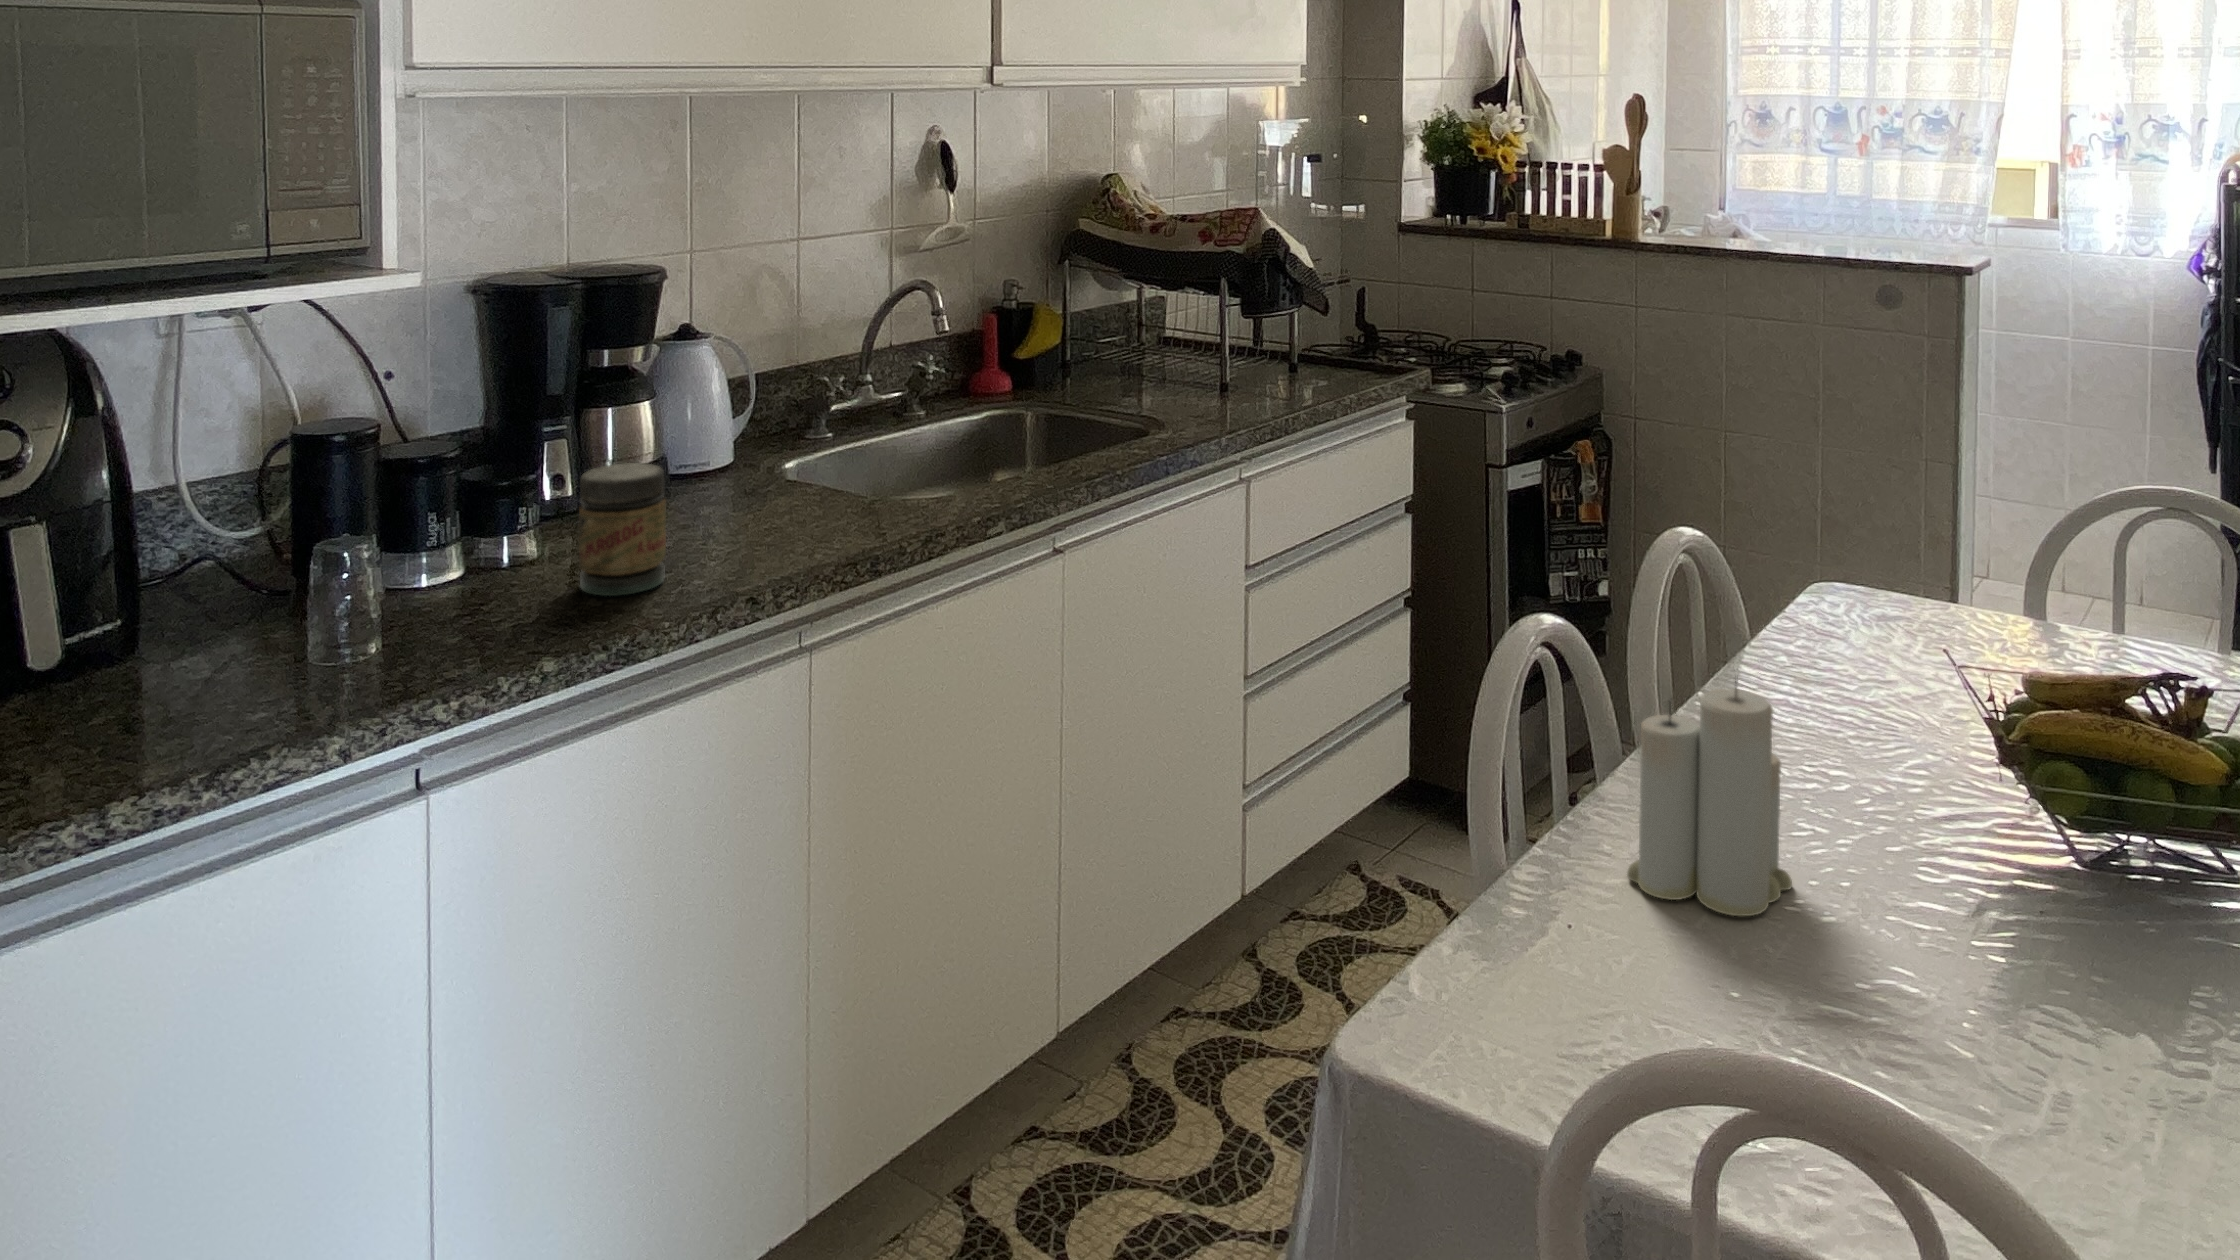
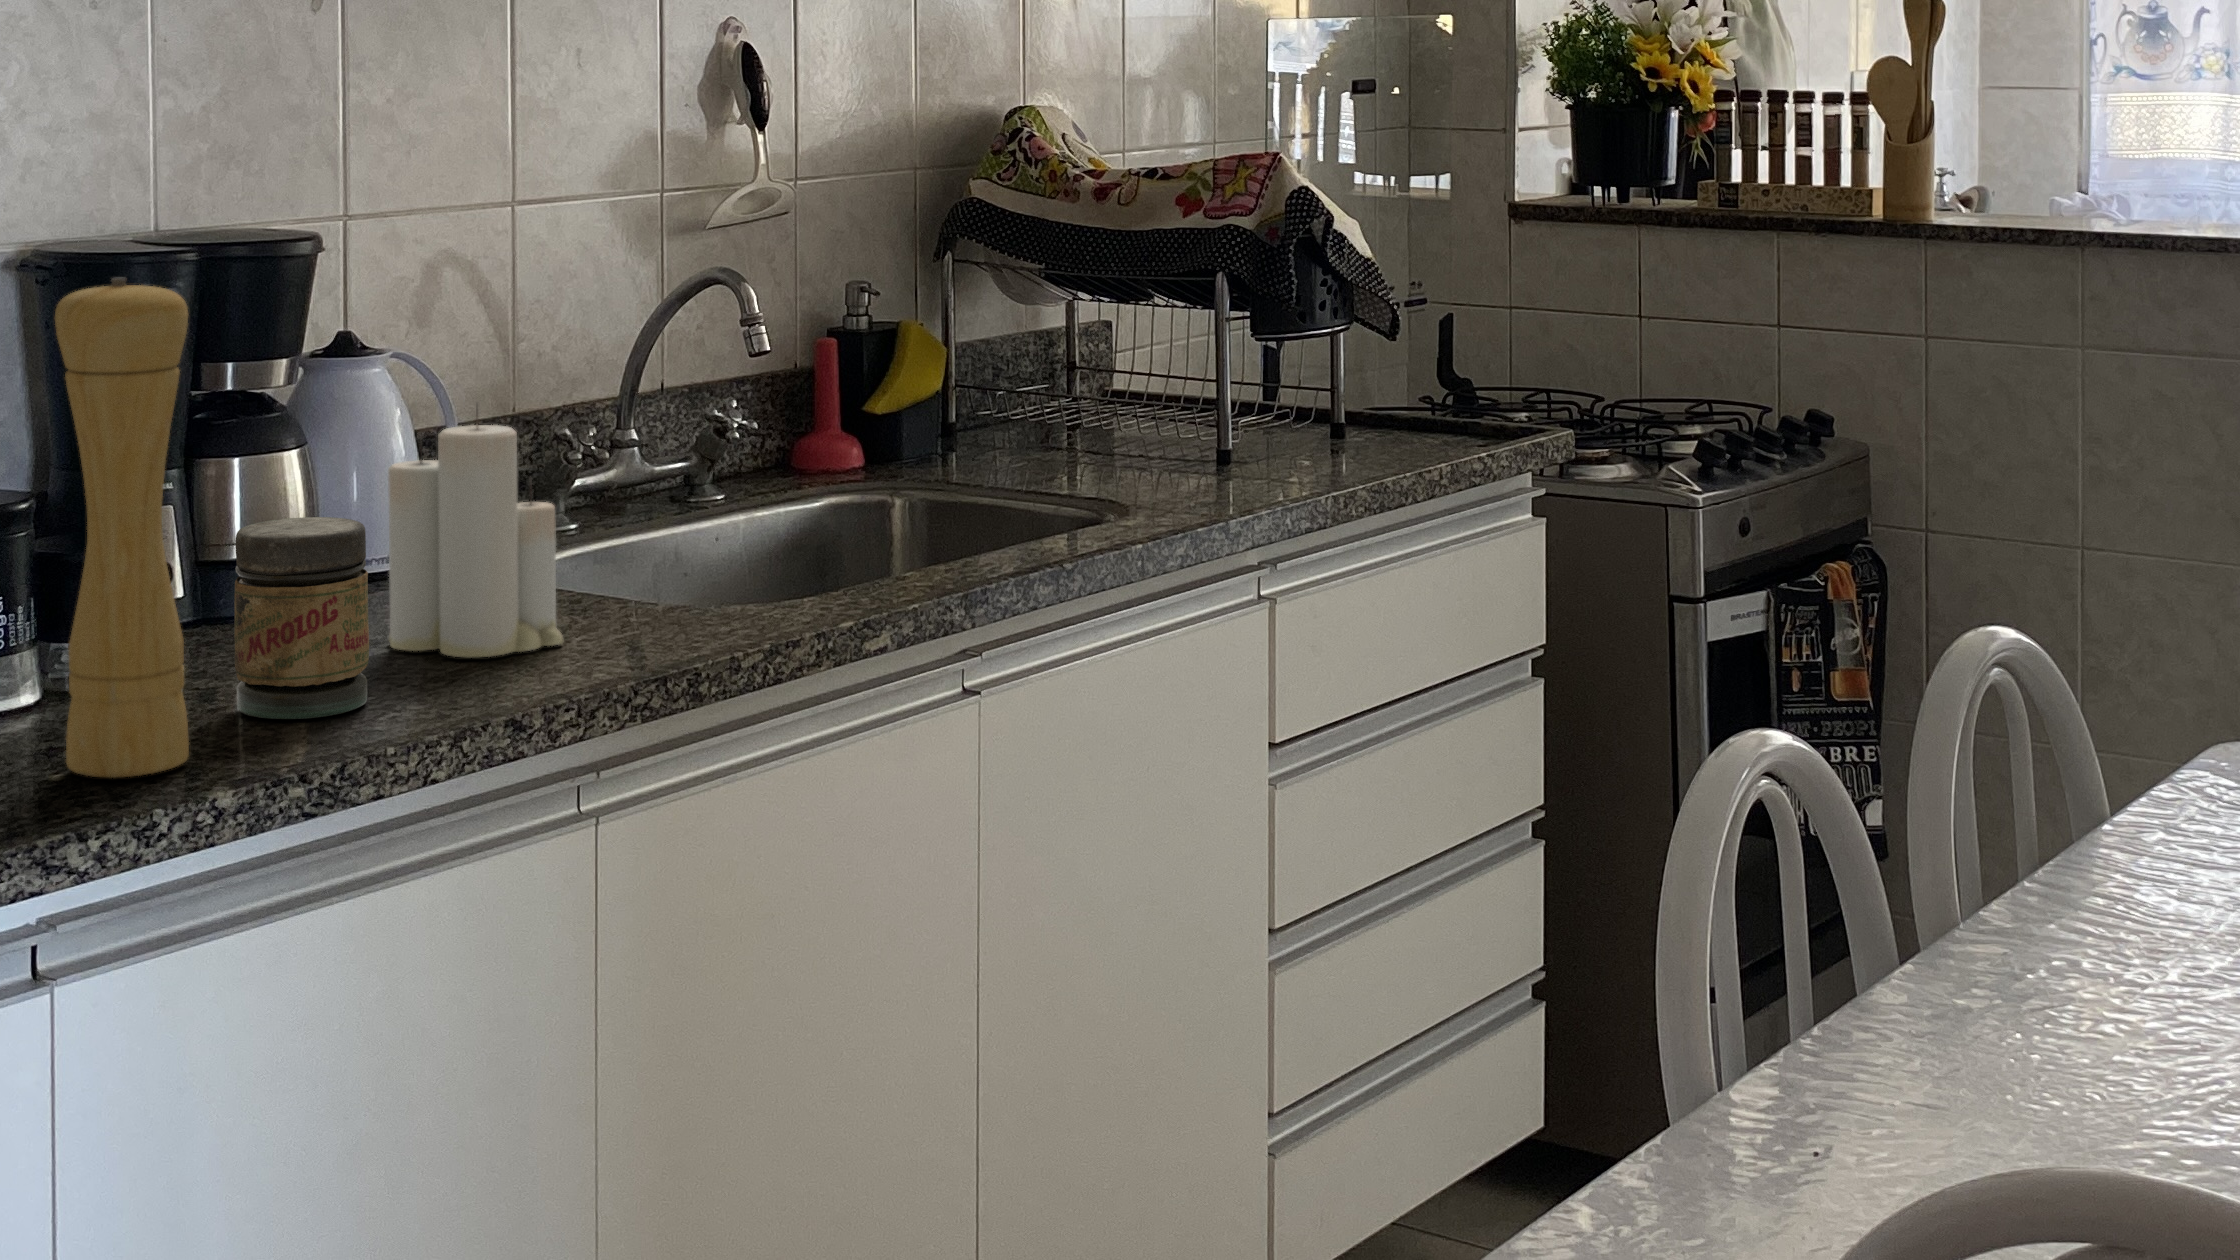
pepper mill: none [450,325,538,647] -> present [55,278,189,778]
candle: present [1627,681,1792,916] -> present [388,405,563,657]

